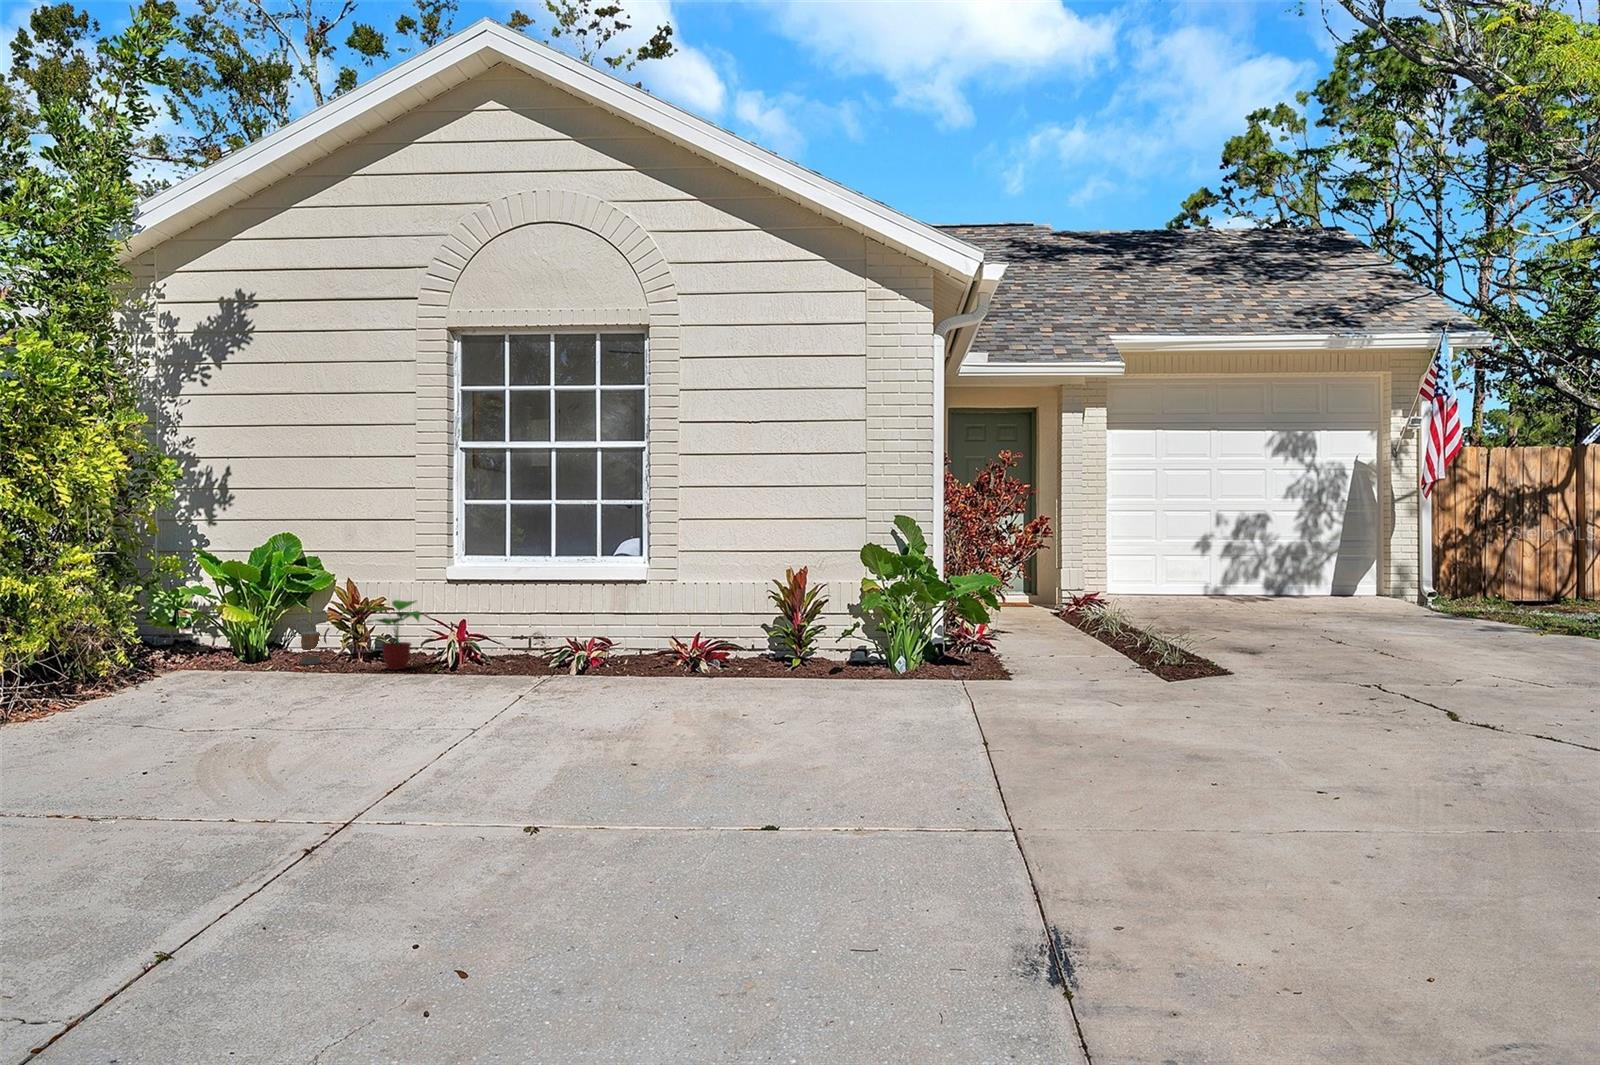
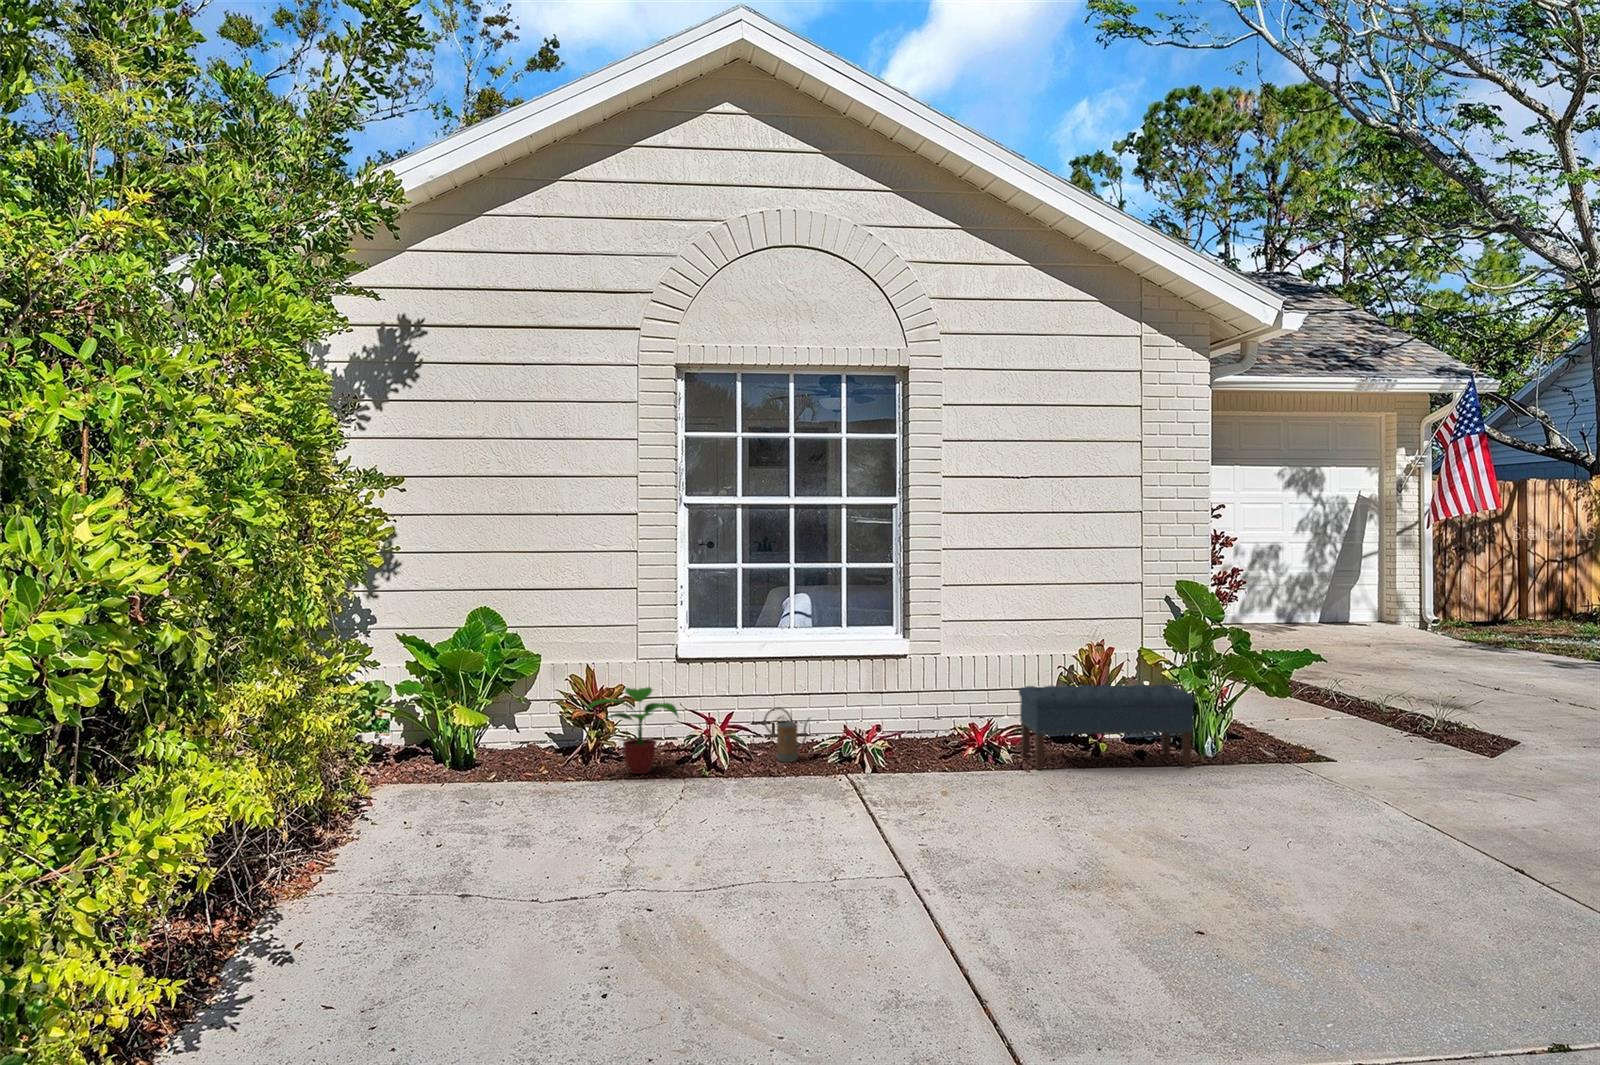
bench: none [722,608,872,682] -> present [1019,684,1195,770]
watering can: present [292,618,330,664] -> present [764,707,810,762]

